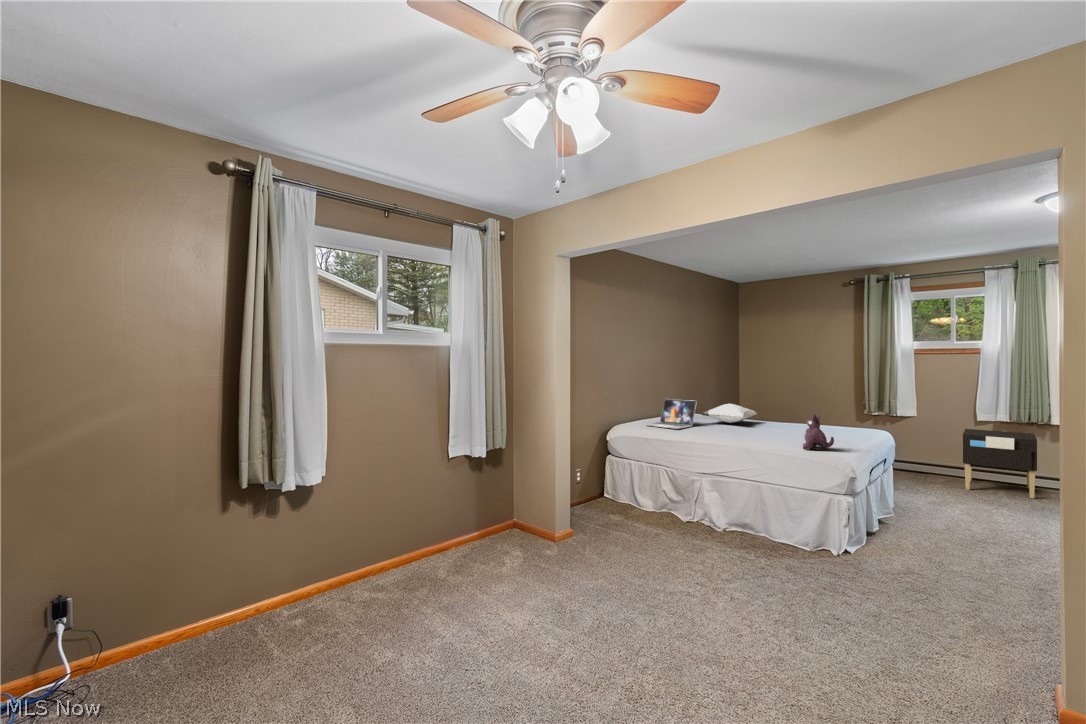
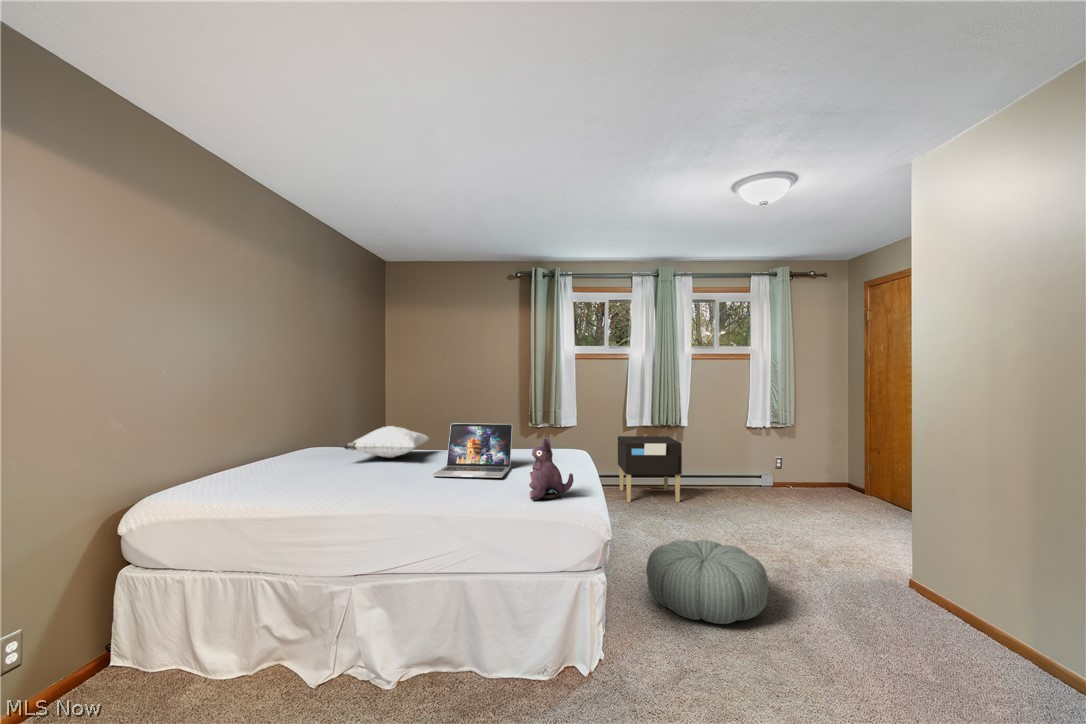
laptop: present [646,399,696,429] -> present [433,423,512,478]
pouf: none [913,505,1033,564] -> present [646,540,769,624]

